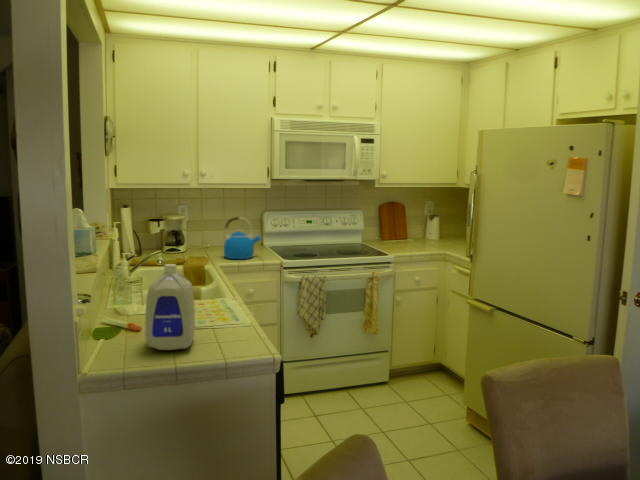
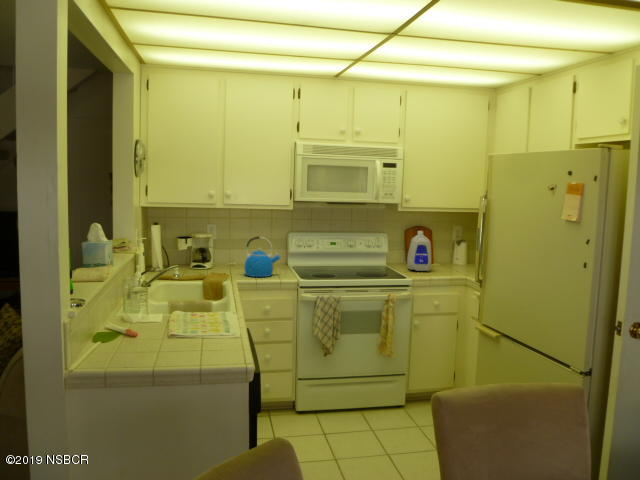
bottle: present [145,264,195,350] -> present [407,231,431,271]

